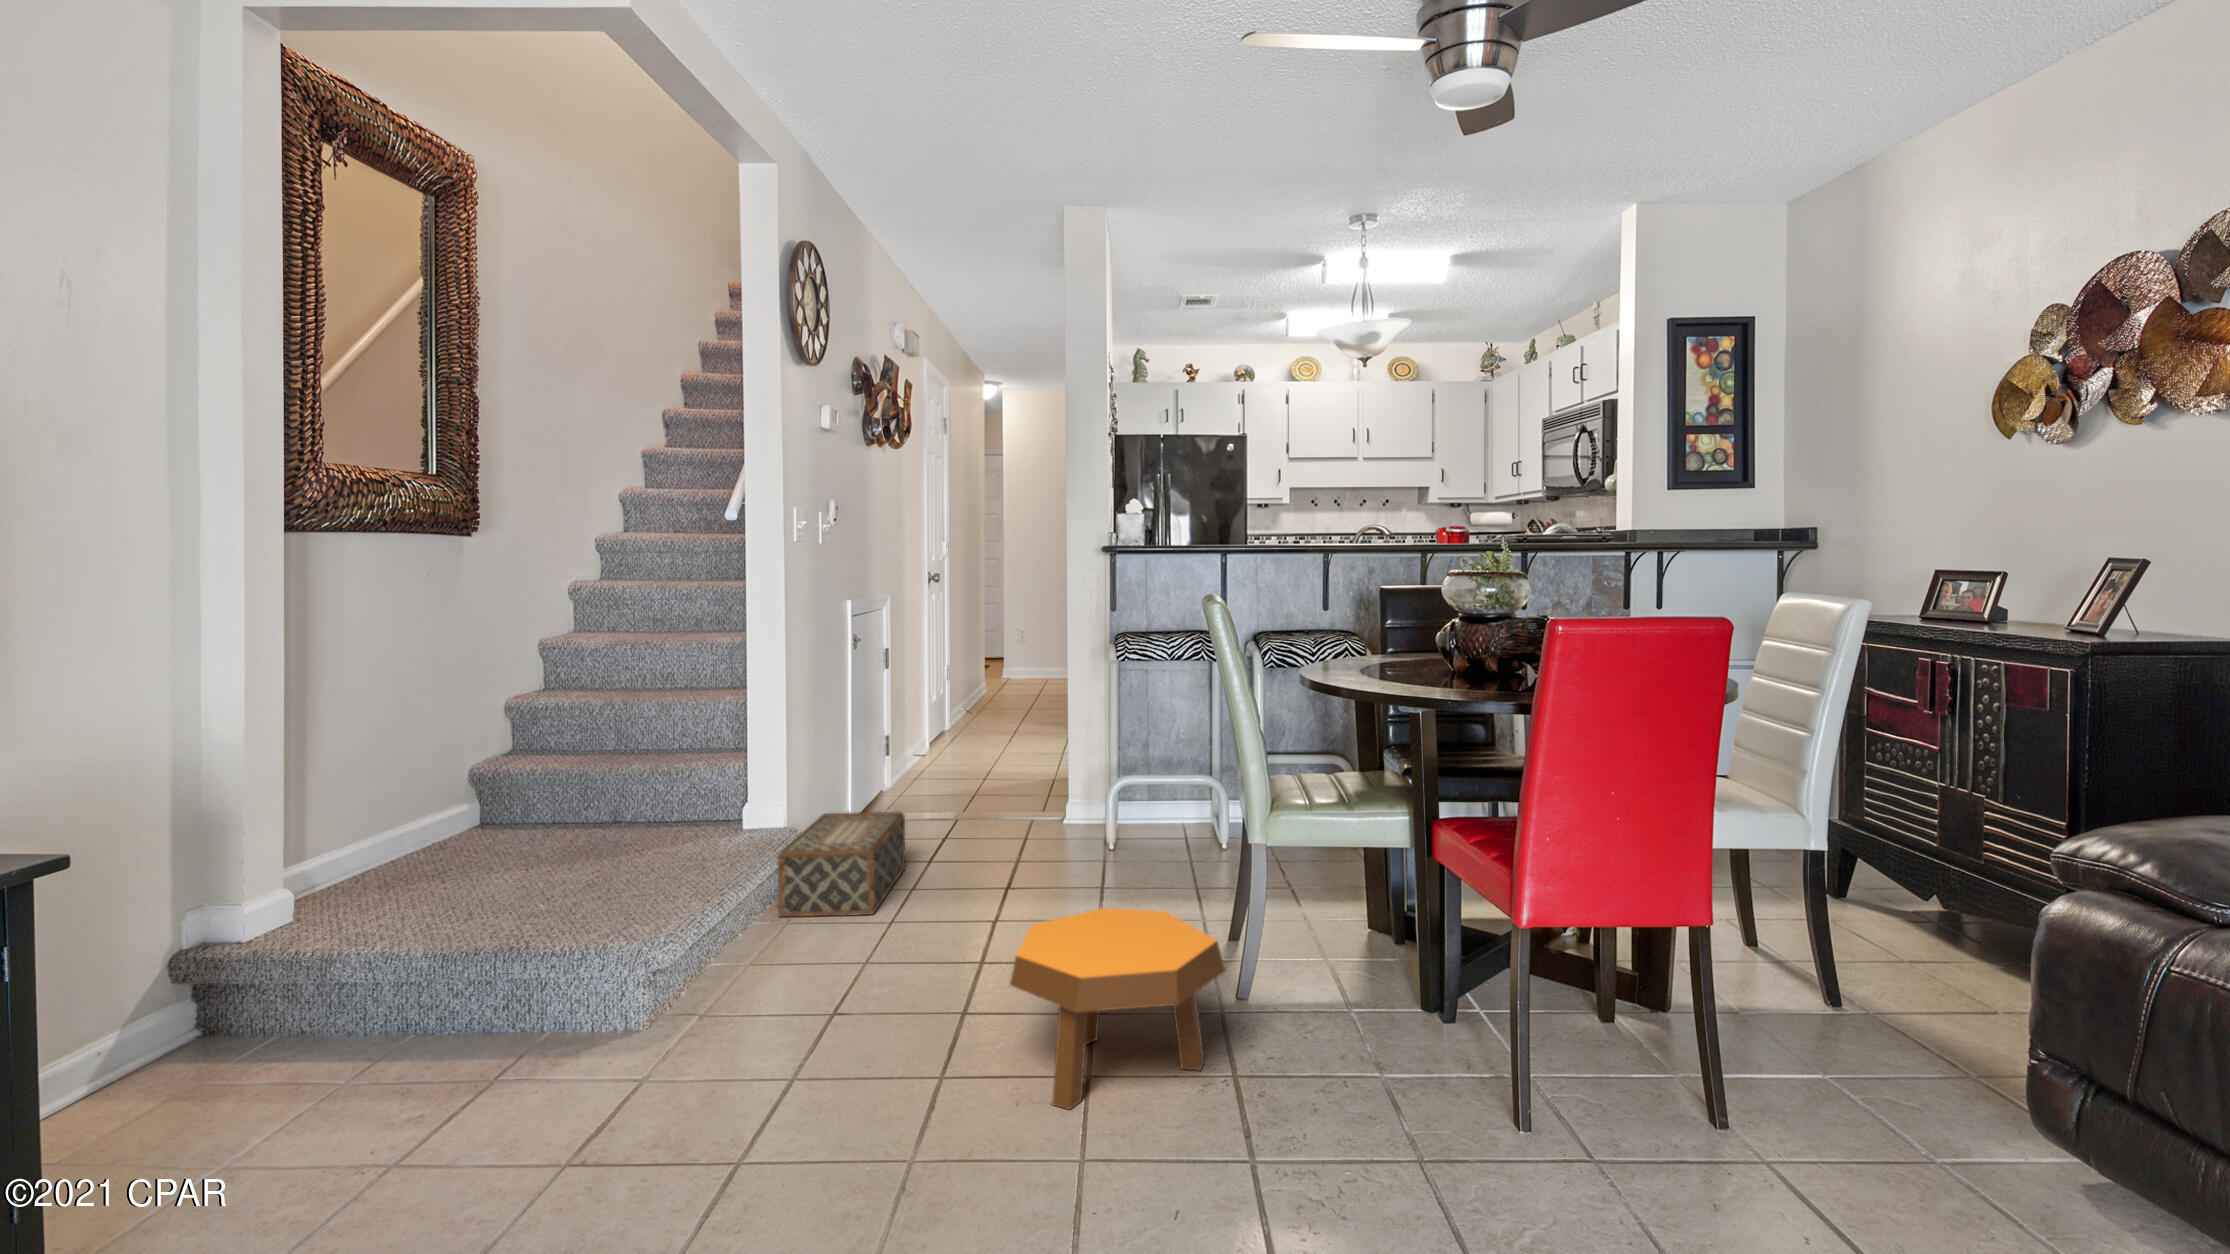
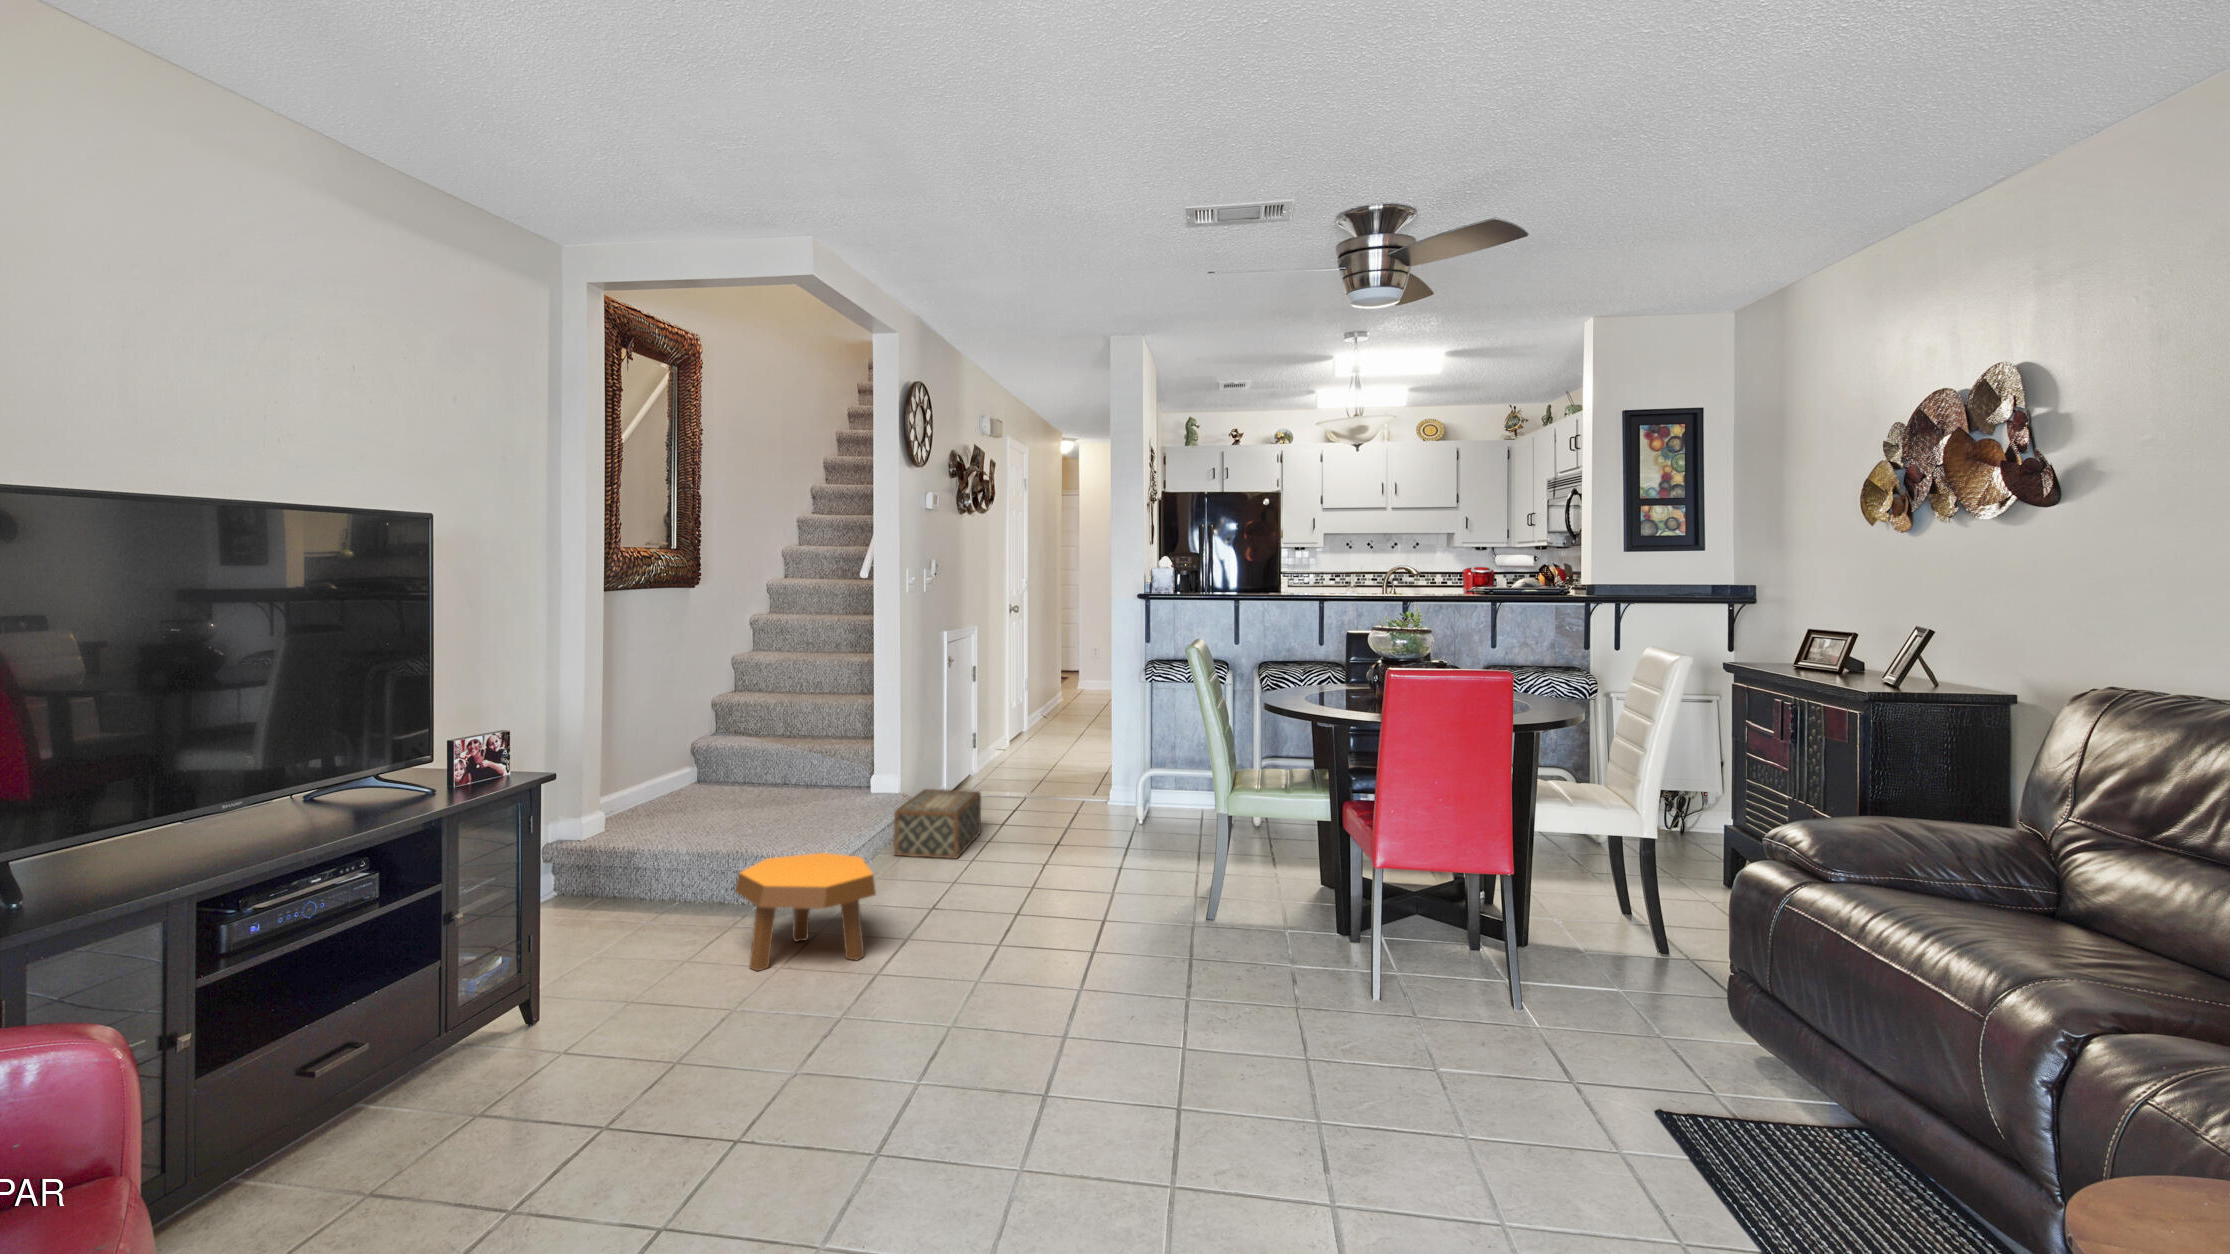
footstool: present [1010,908,1225,1110] -> present [735,853,876,971]

